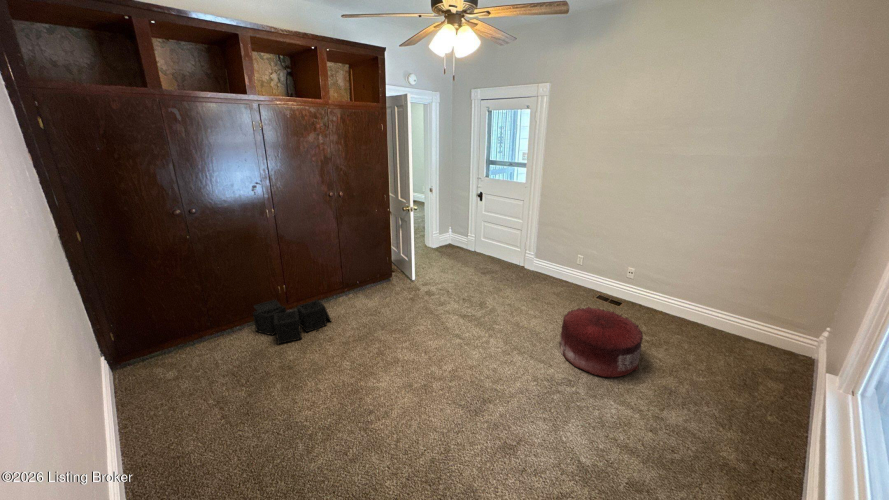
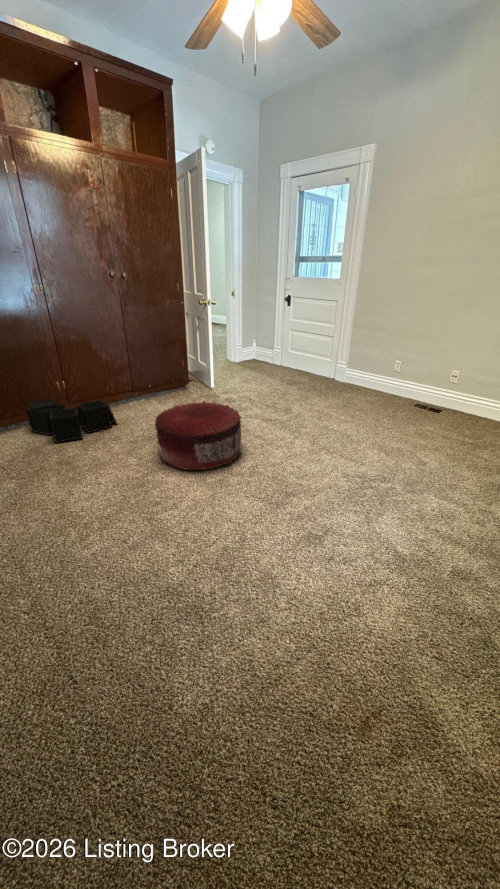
pouf: present [560,307,643,377] -> present [155,401,242,470]

